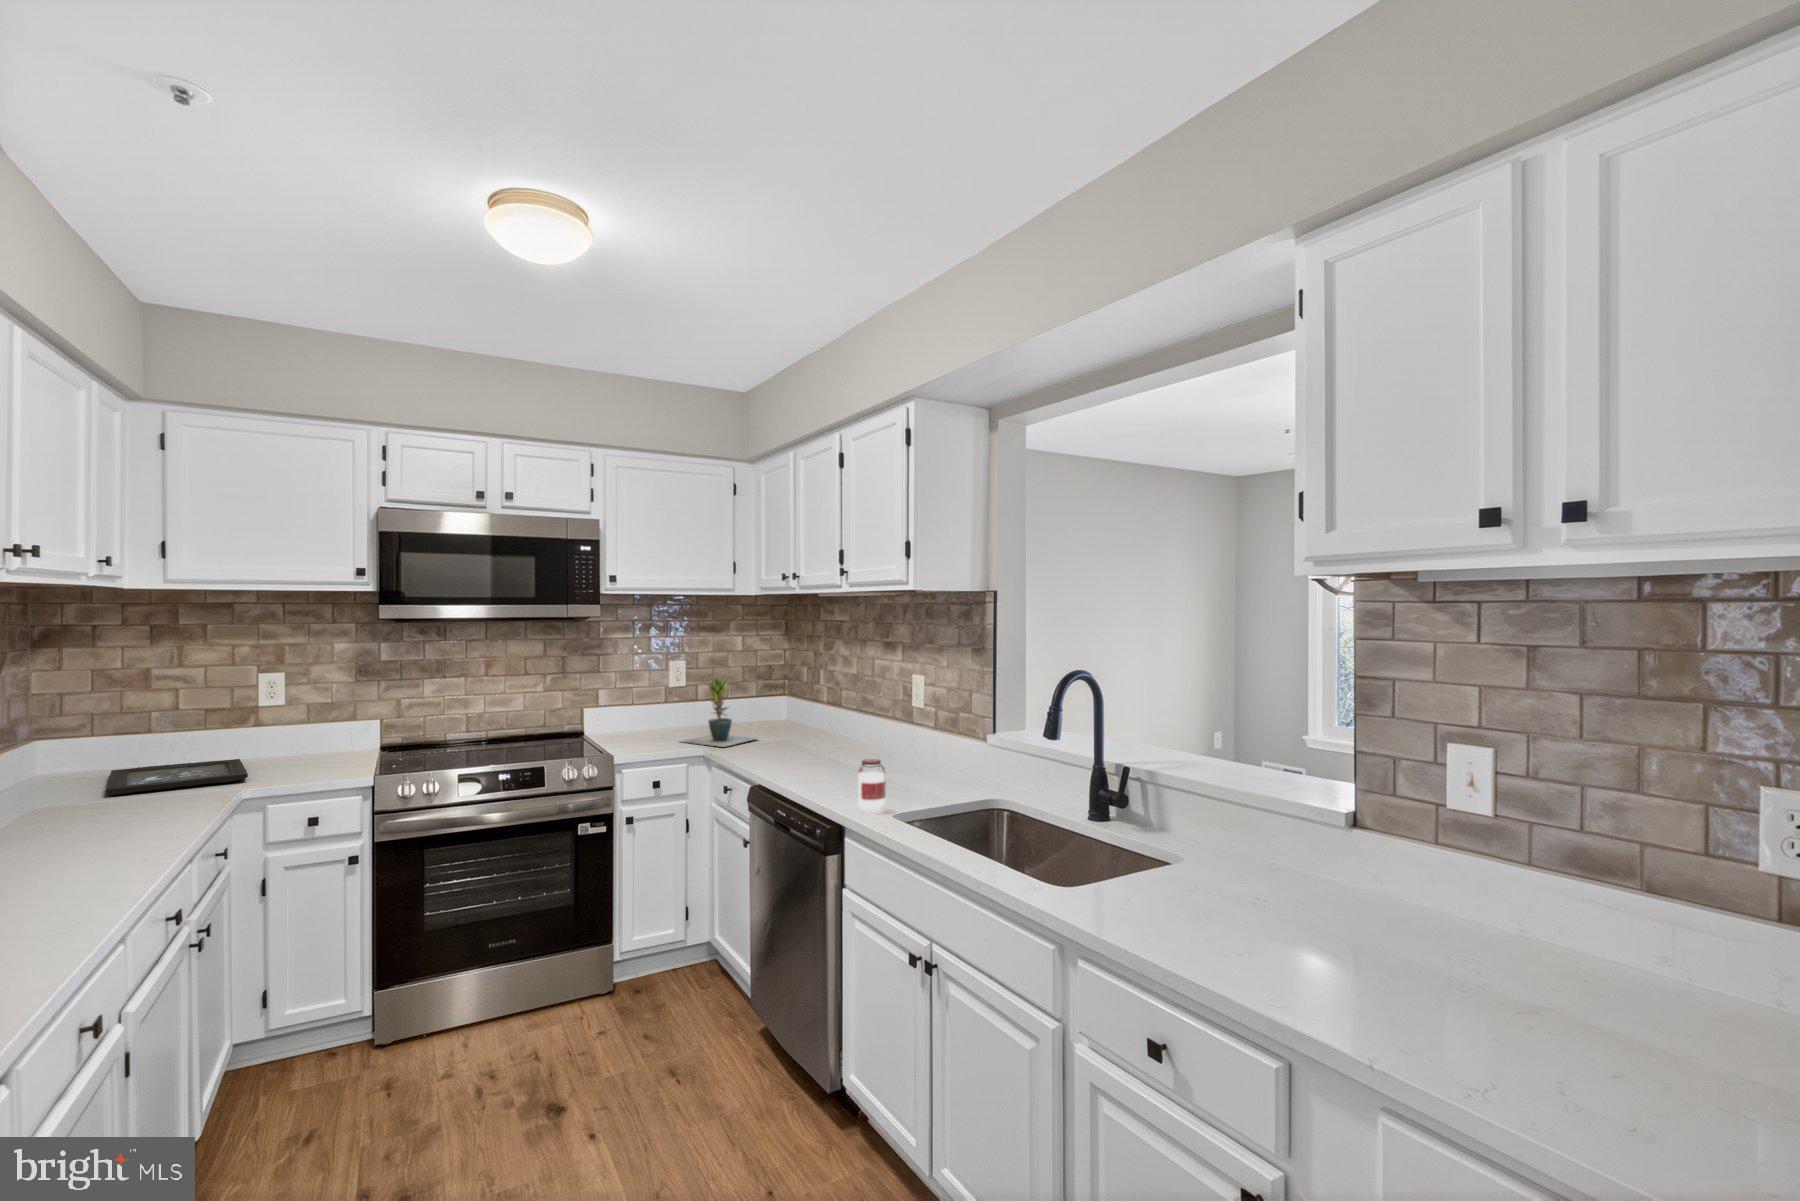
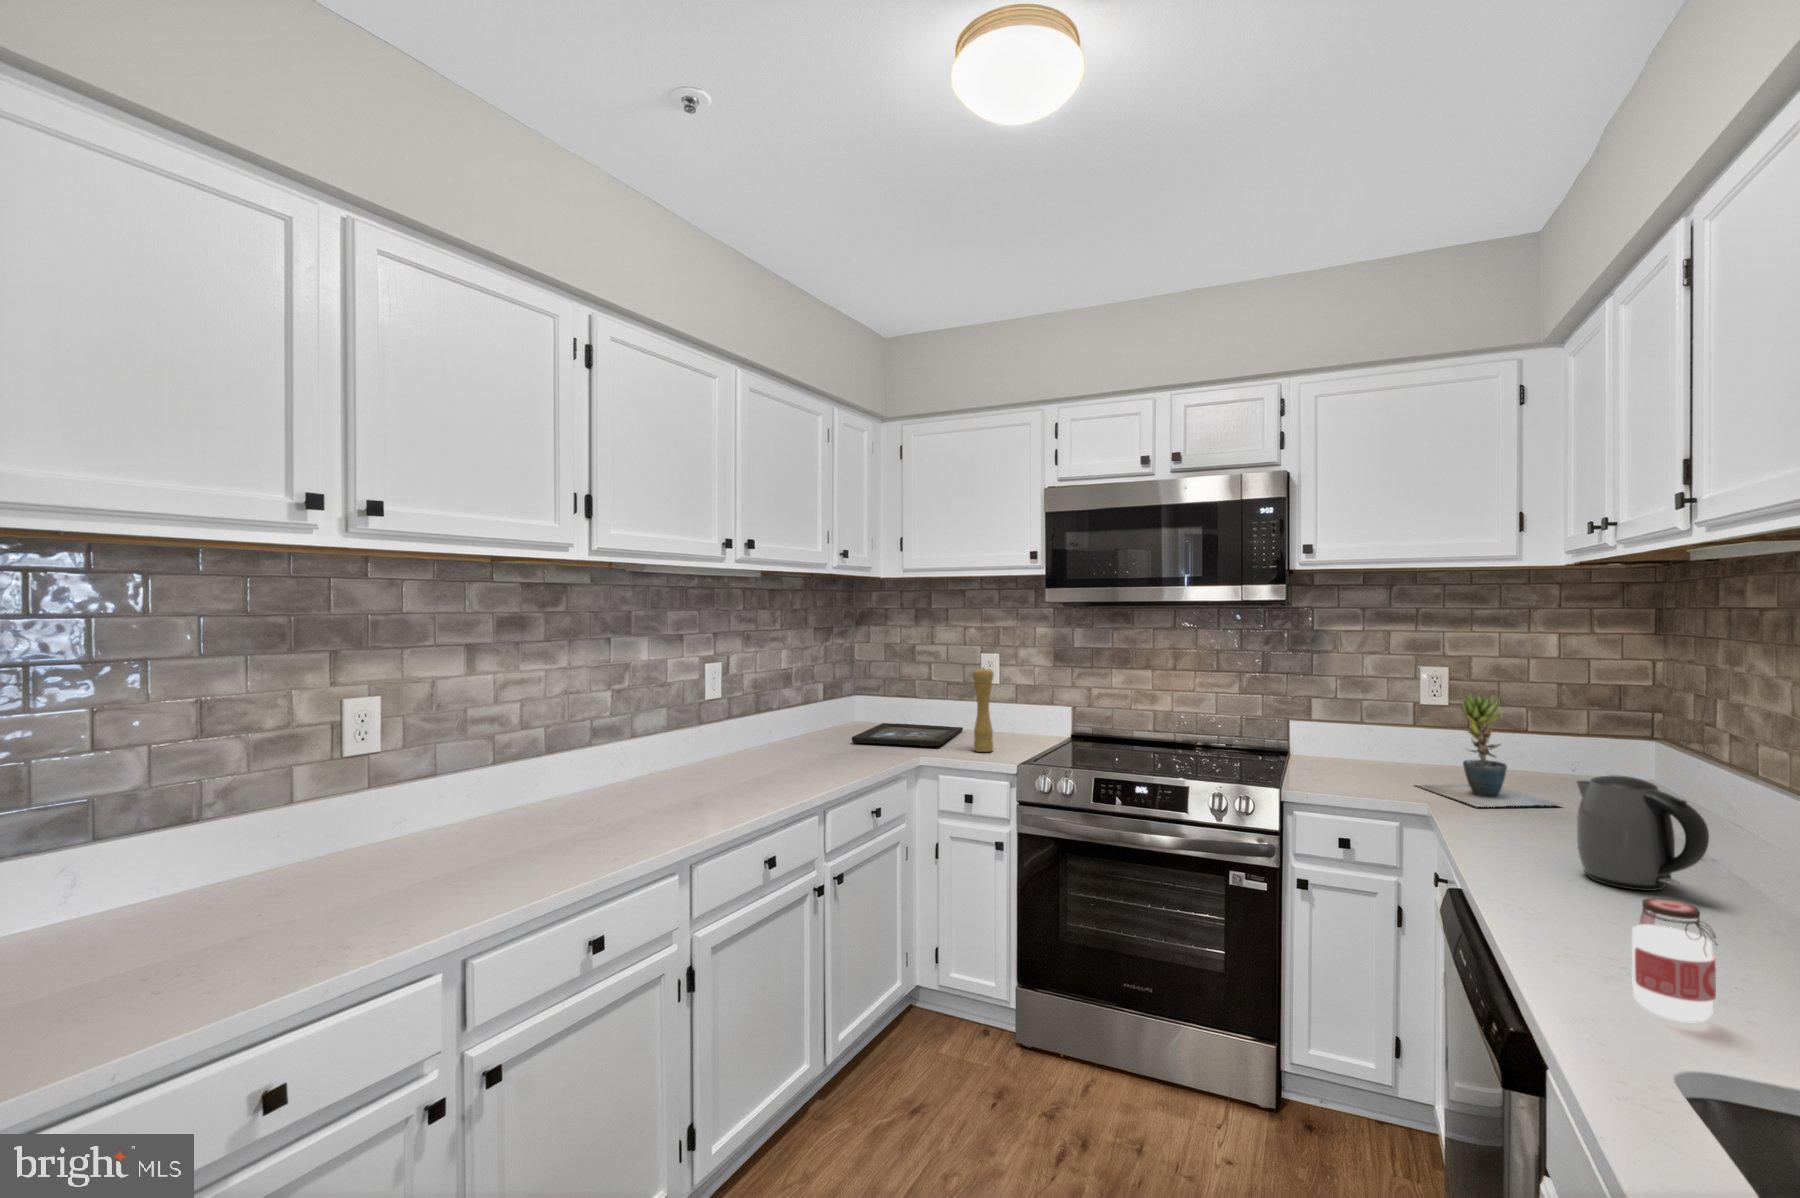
pepper mill: none [293,689,319,777] -> present [972,668,994,752]
kettle: none [793,712,848,770] -> present [1576,775,1709,891]

